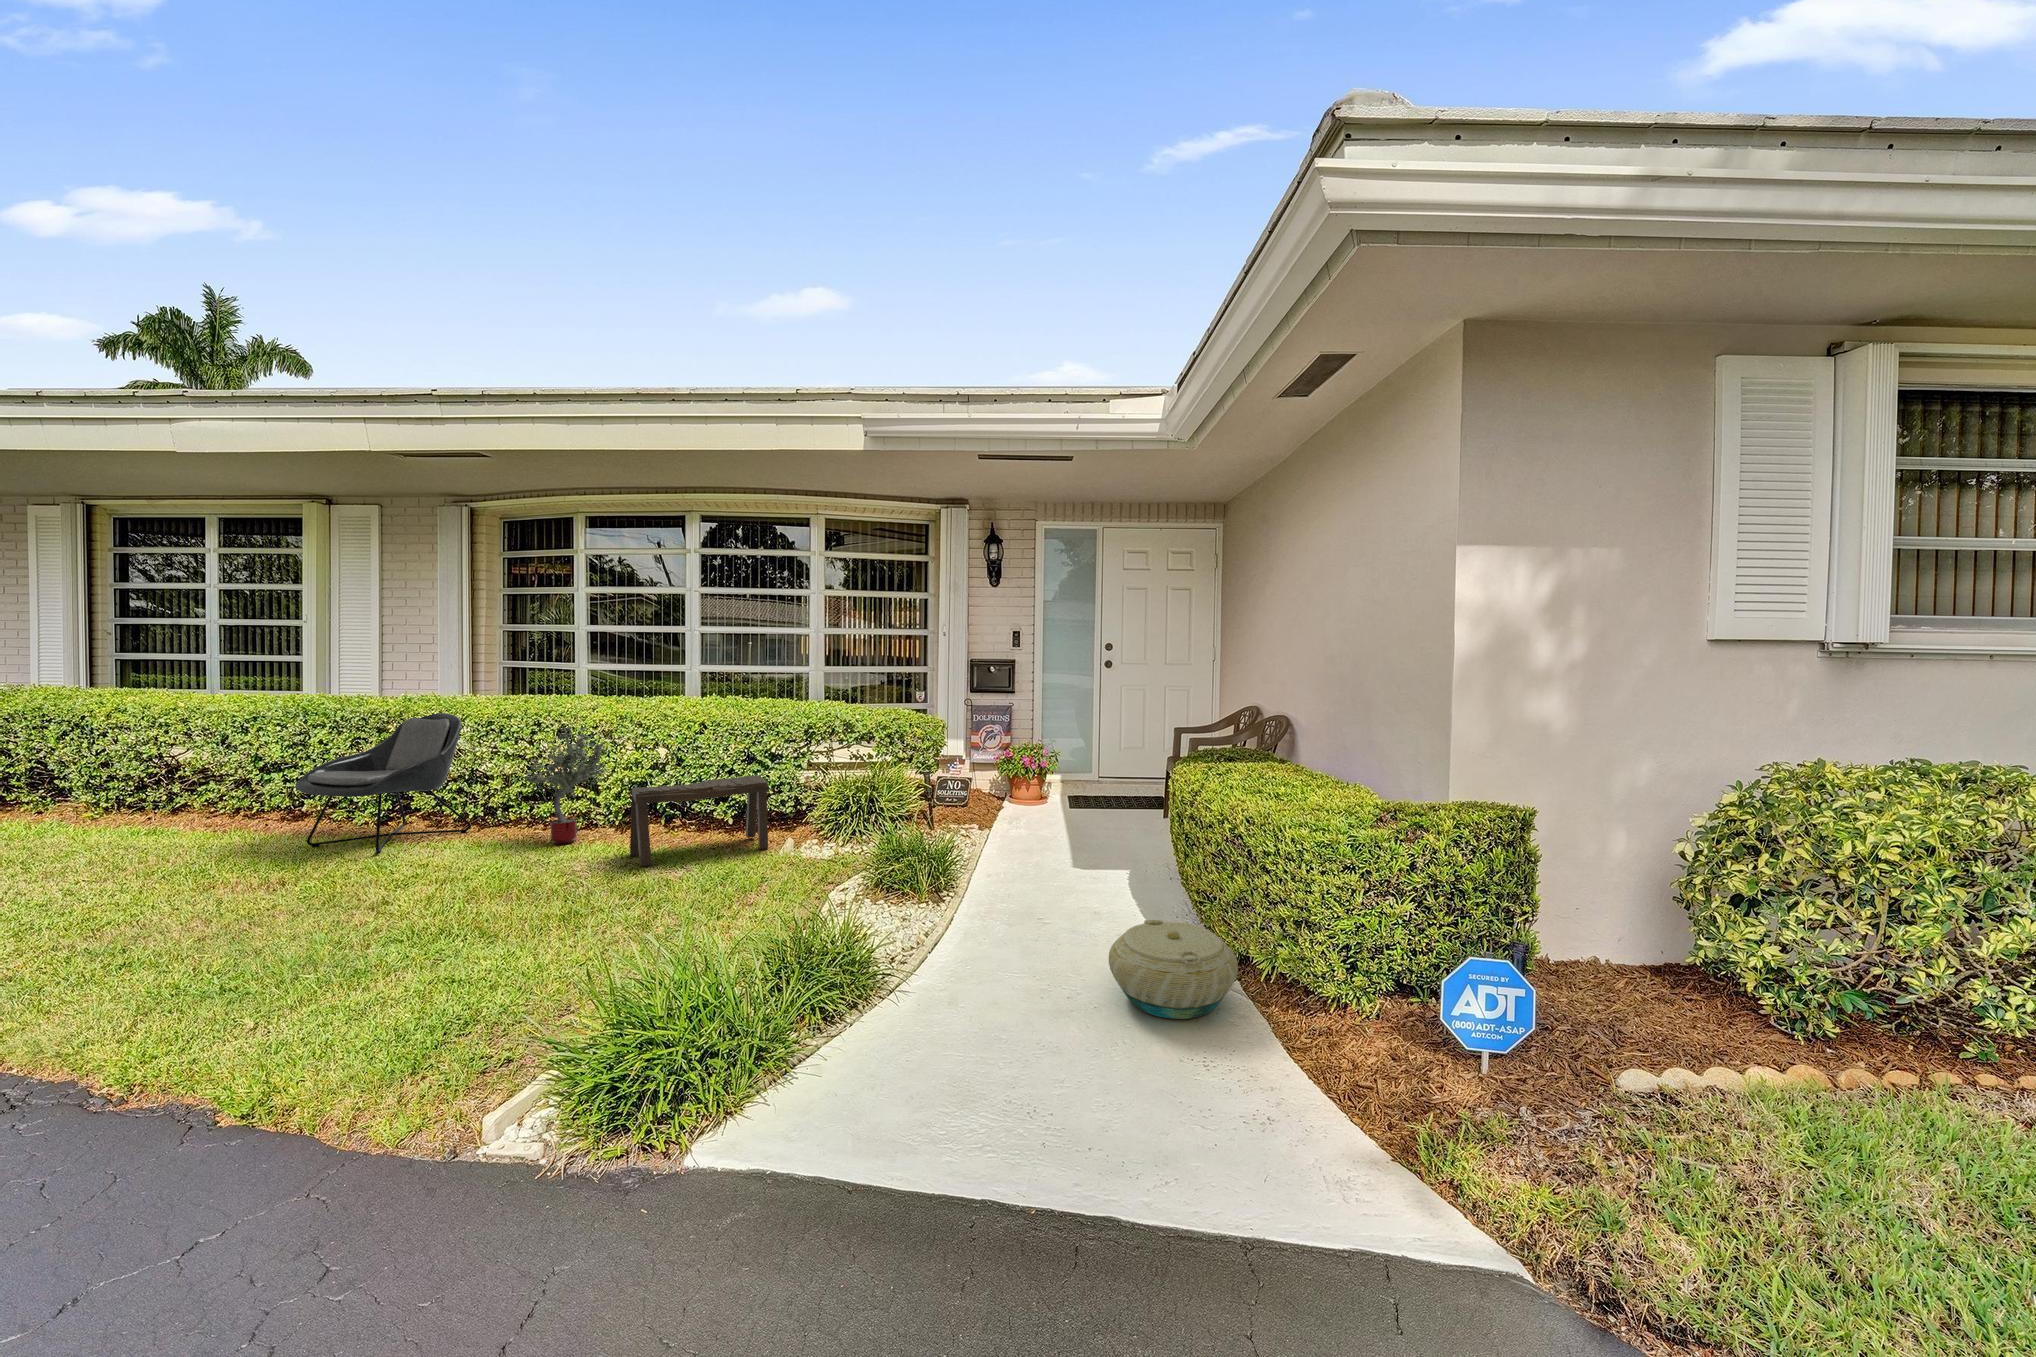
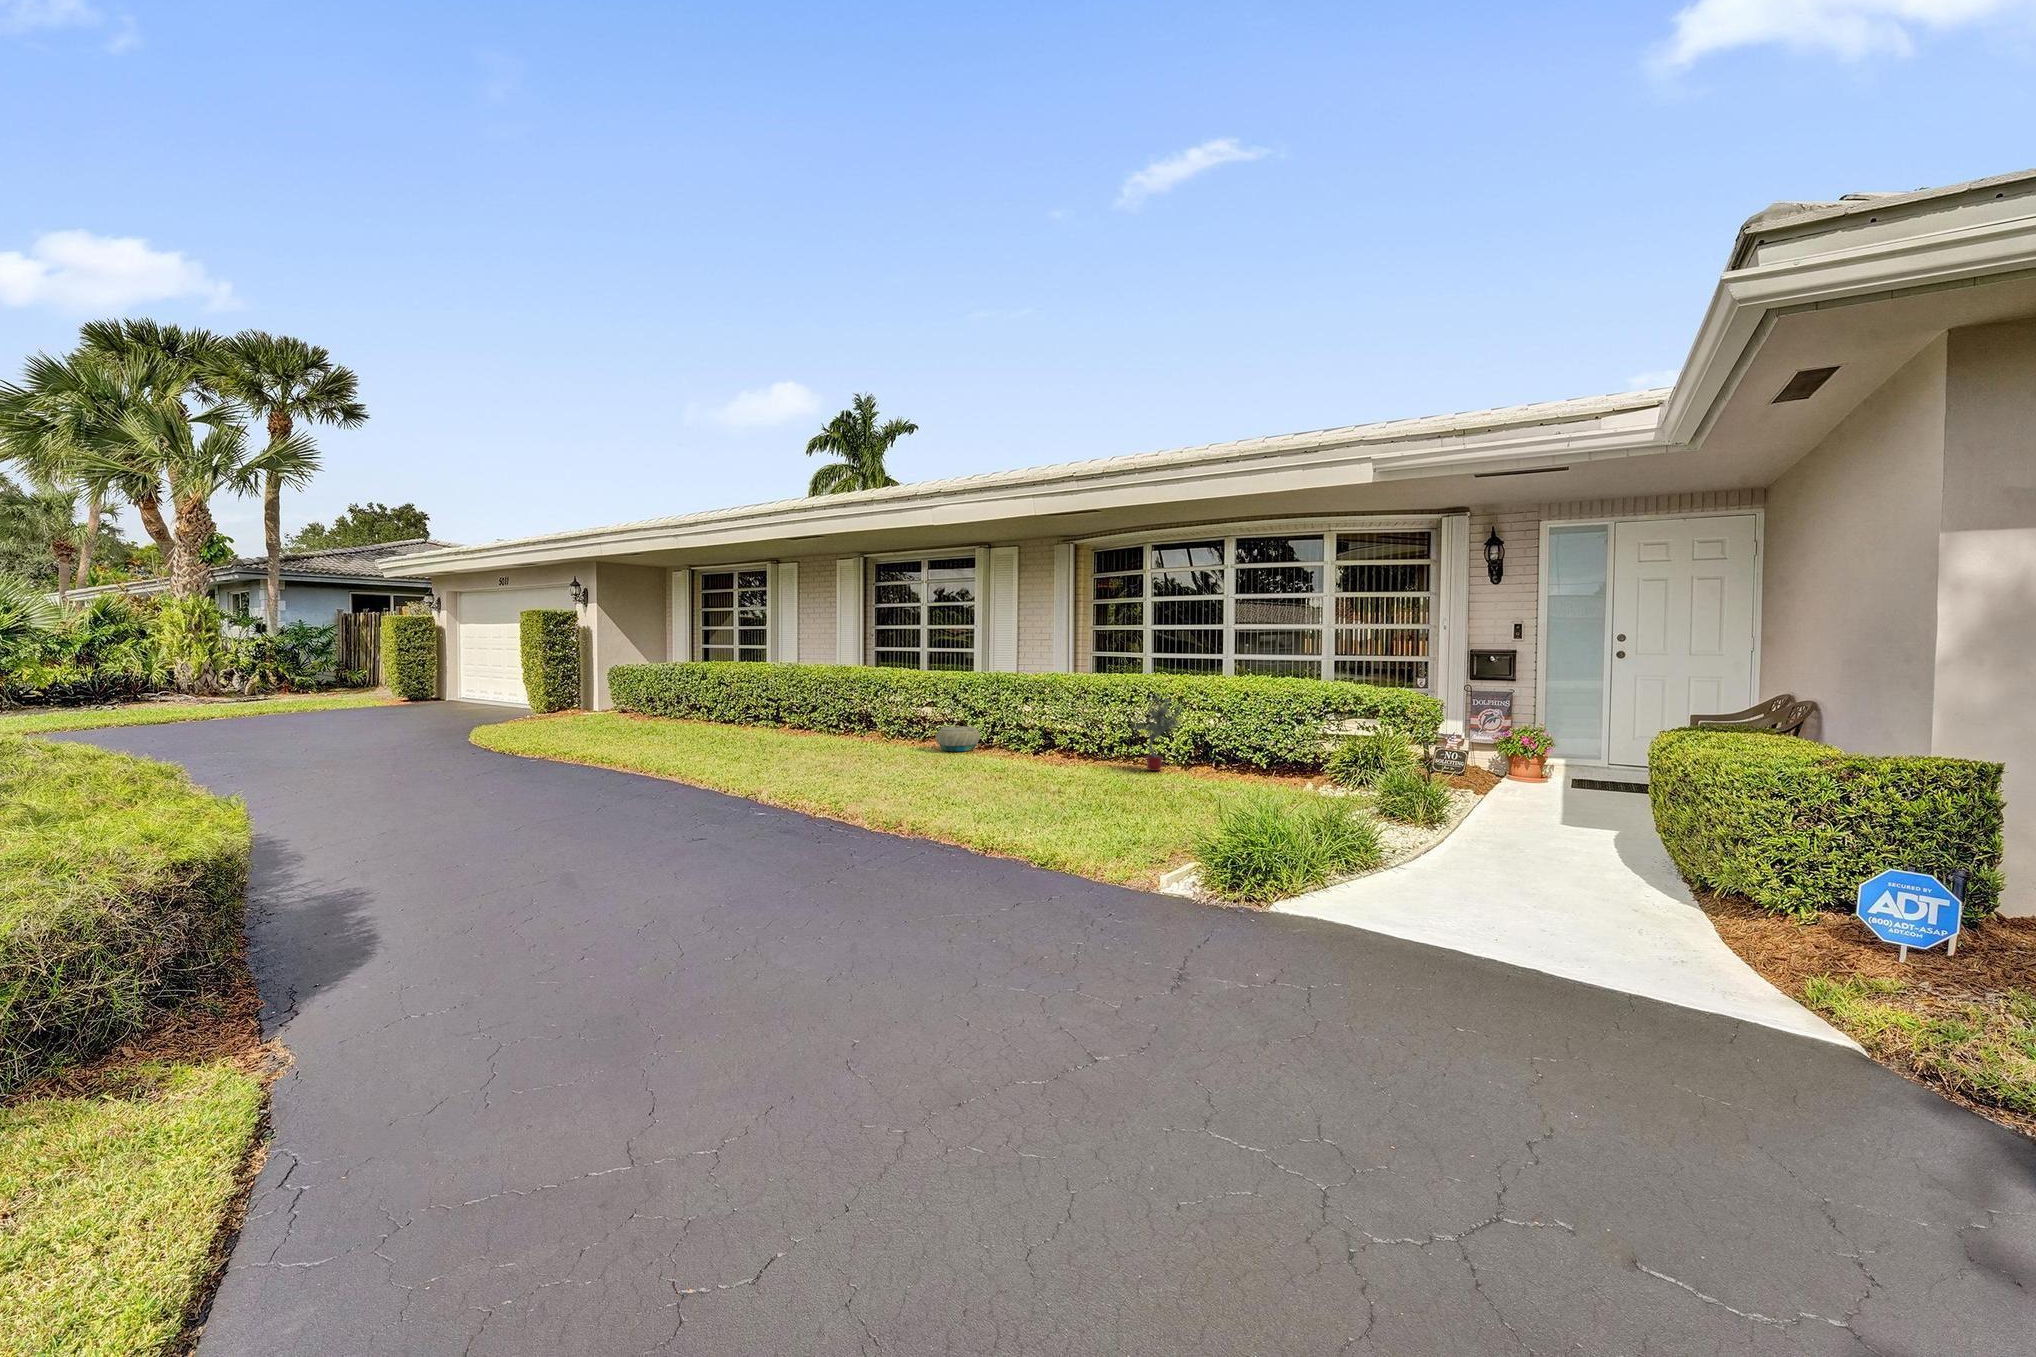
lounge chair: present [296,713,471,854] -> none [1009,683,1094,766]
bench: present [630,775,769,866] -> none [1201,733,1297,786]
basket: present [1109,920,1238,1019] -> present [936,725,980,751]

